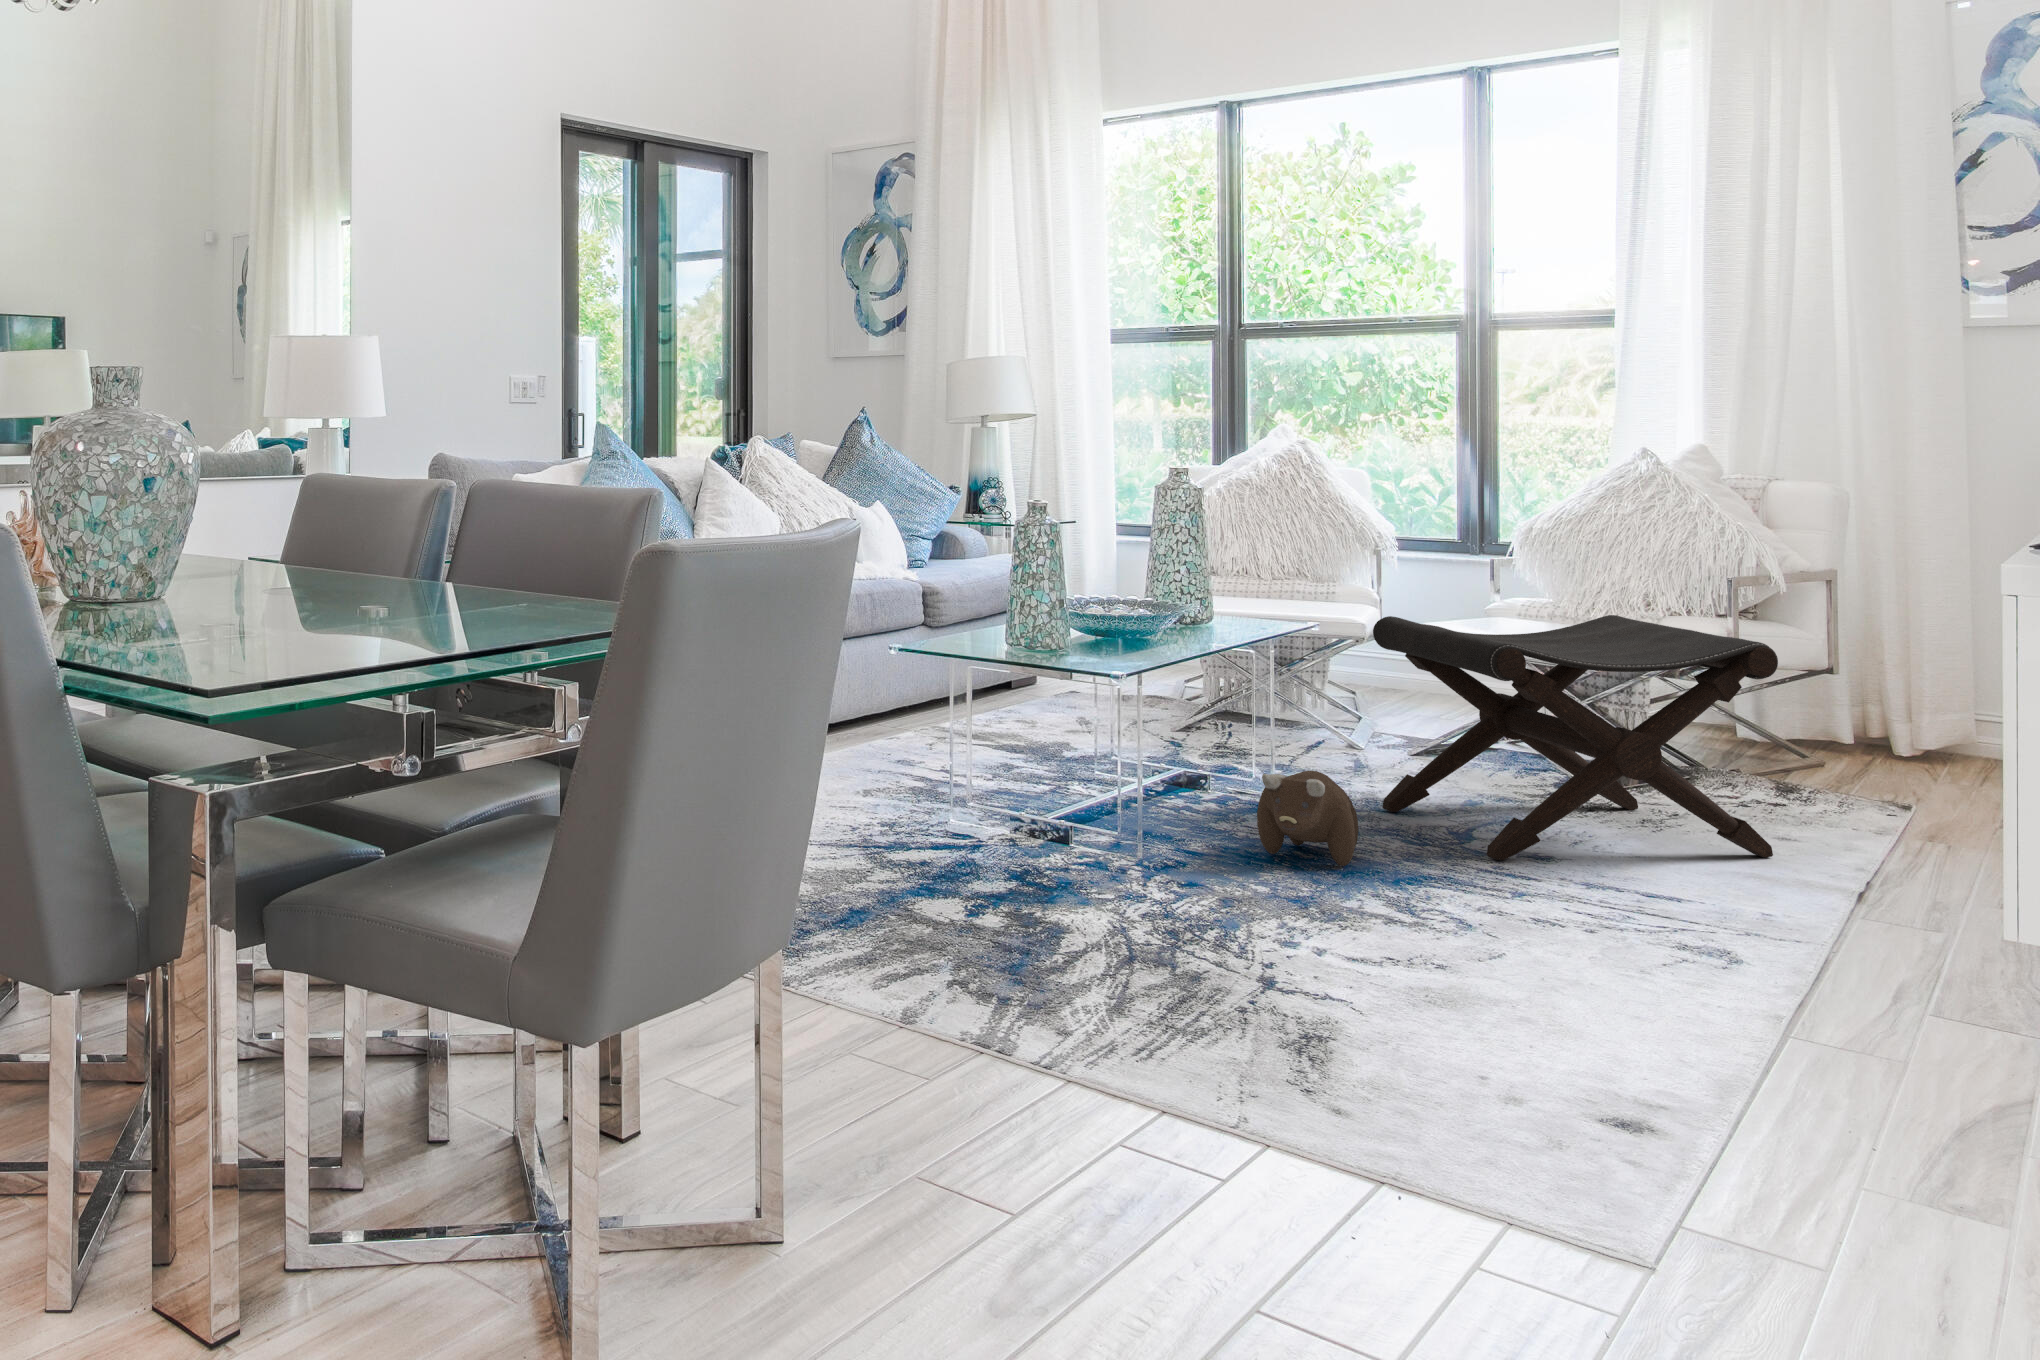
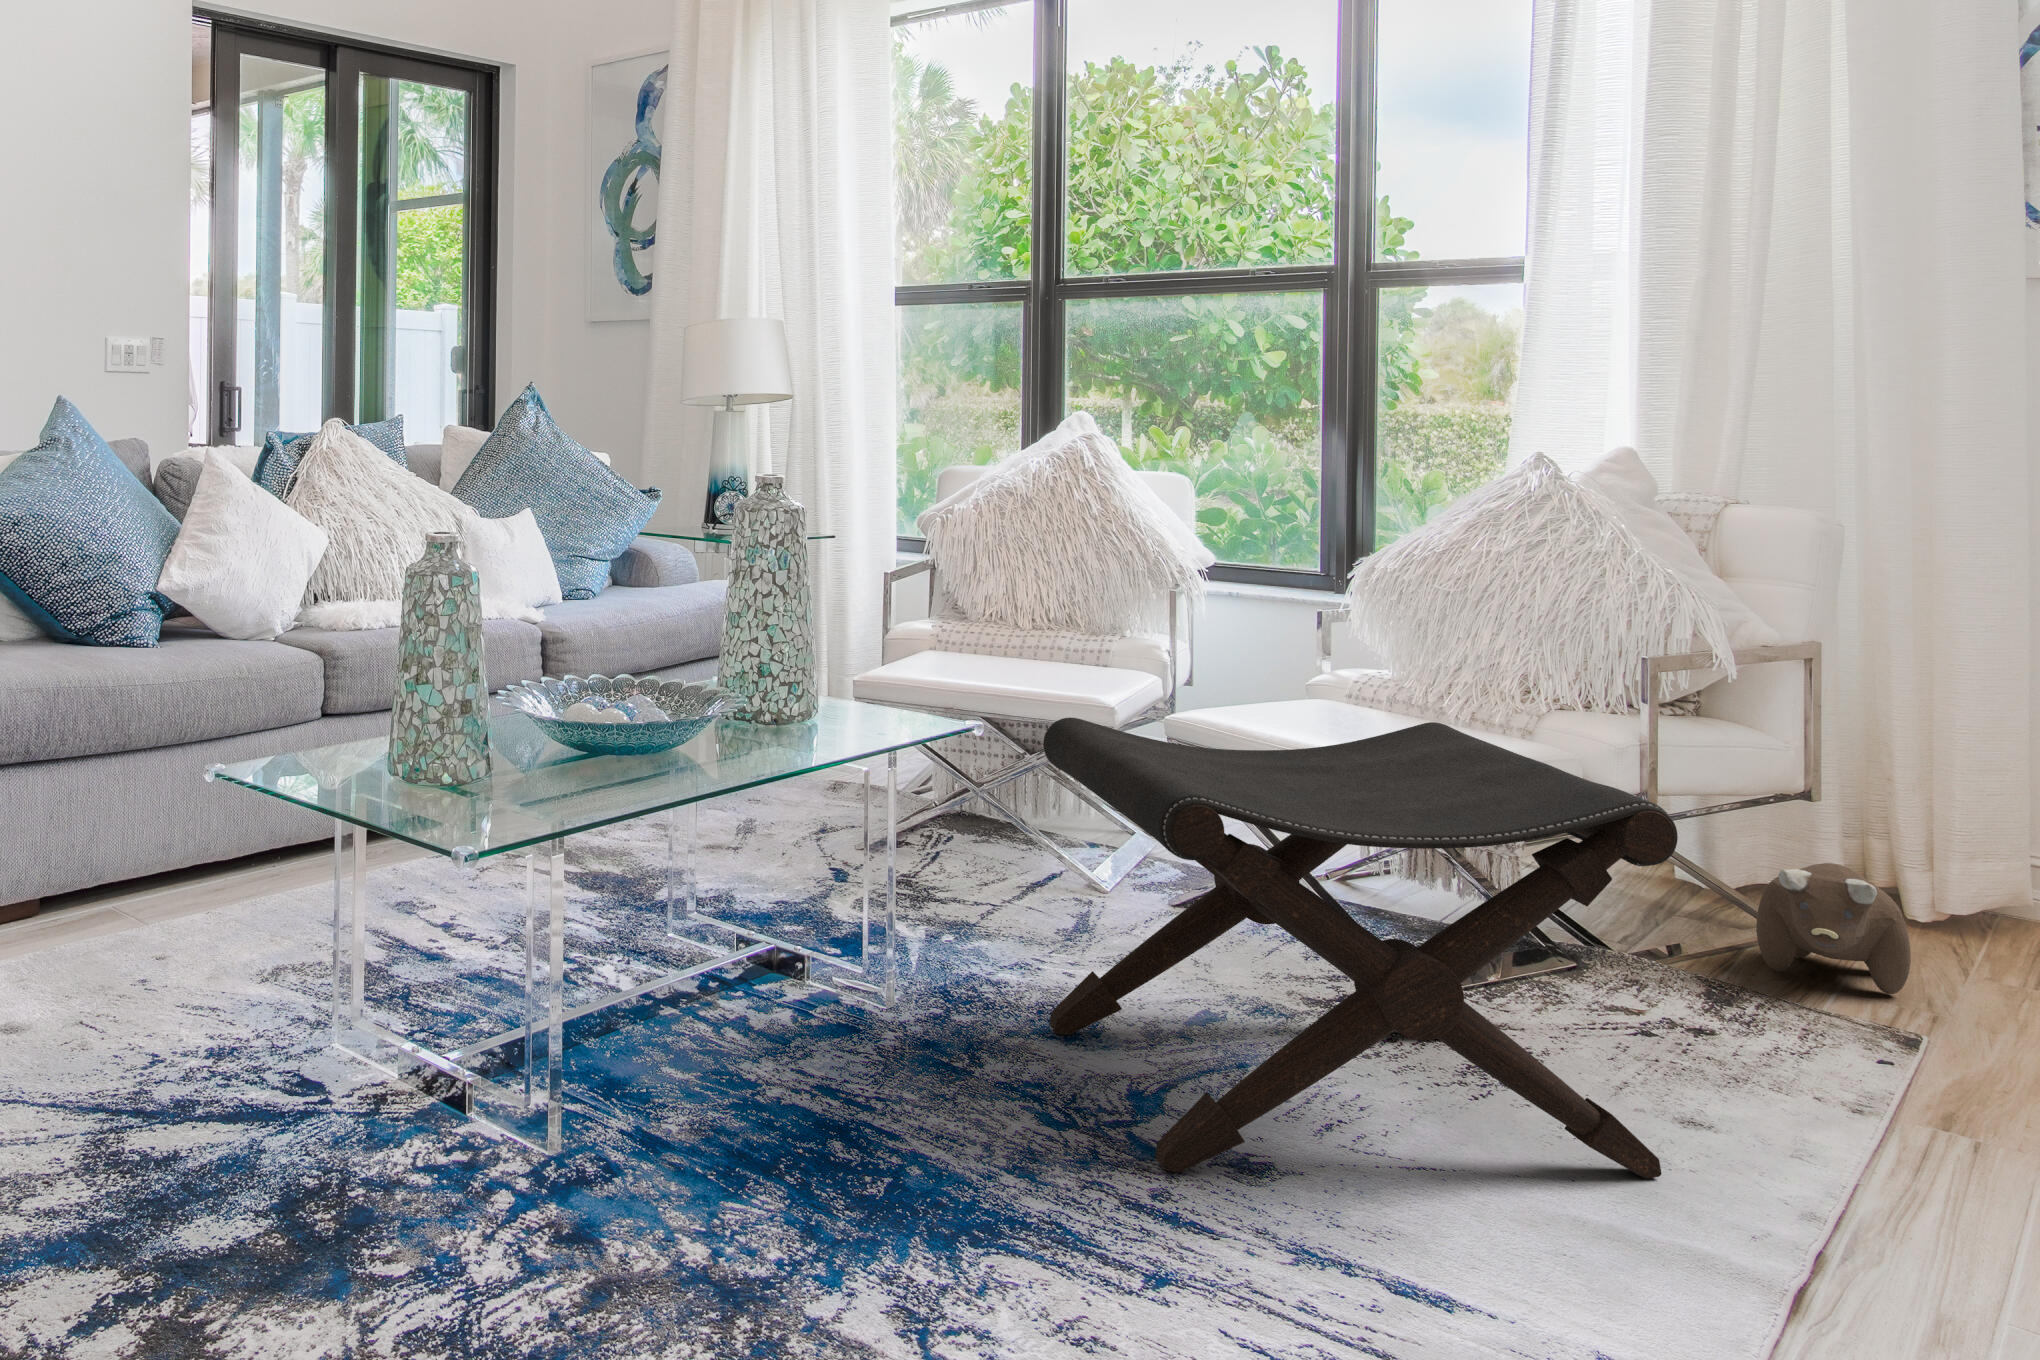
plush toy: present [1257,771,1358,866] -> present [1756,863,1911,994]

